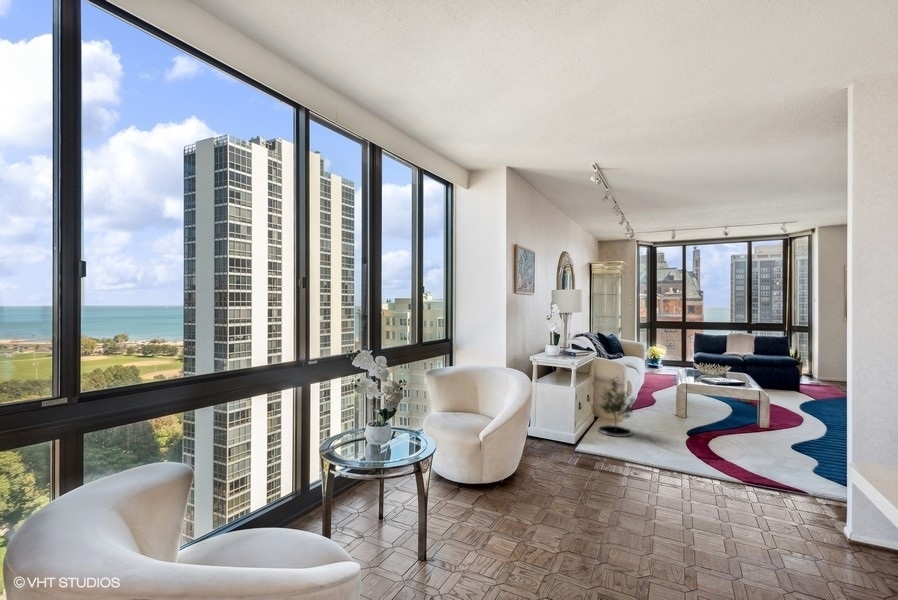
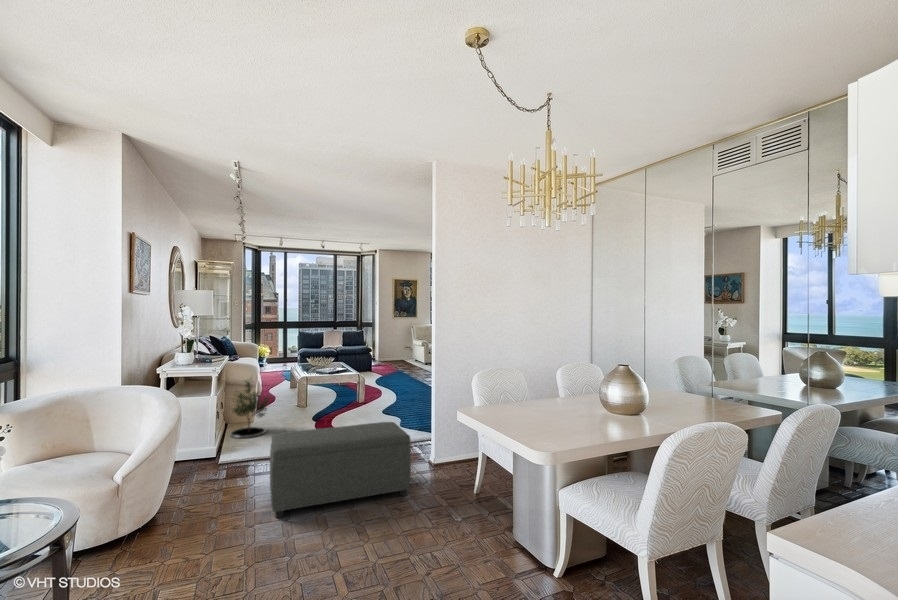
ottoman: none [601,437,778,558] -> present [270,422,411,518]

